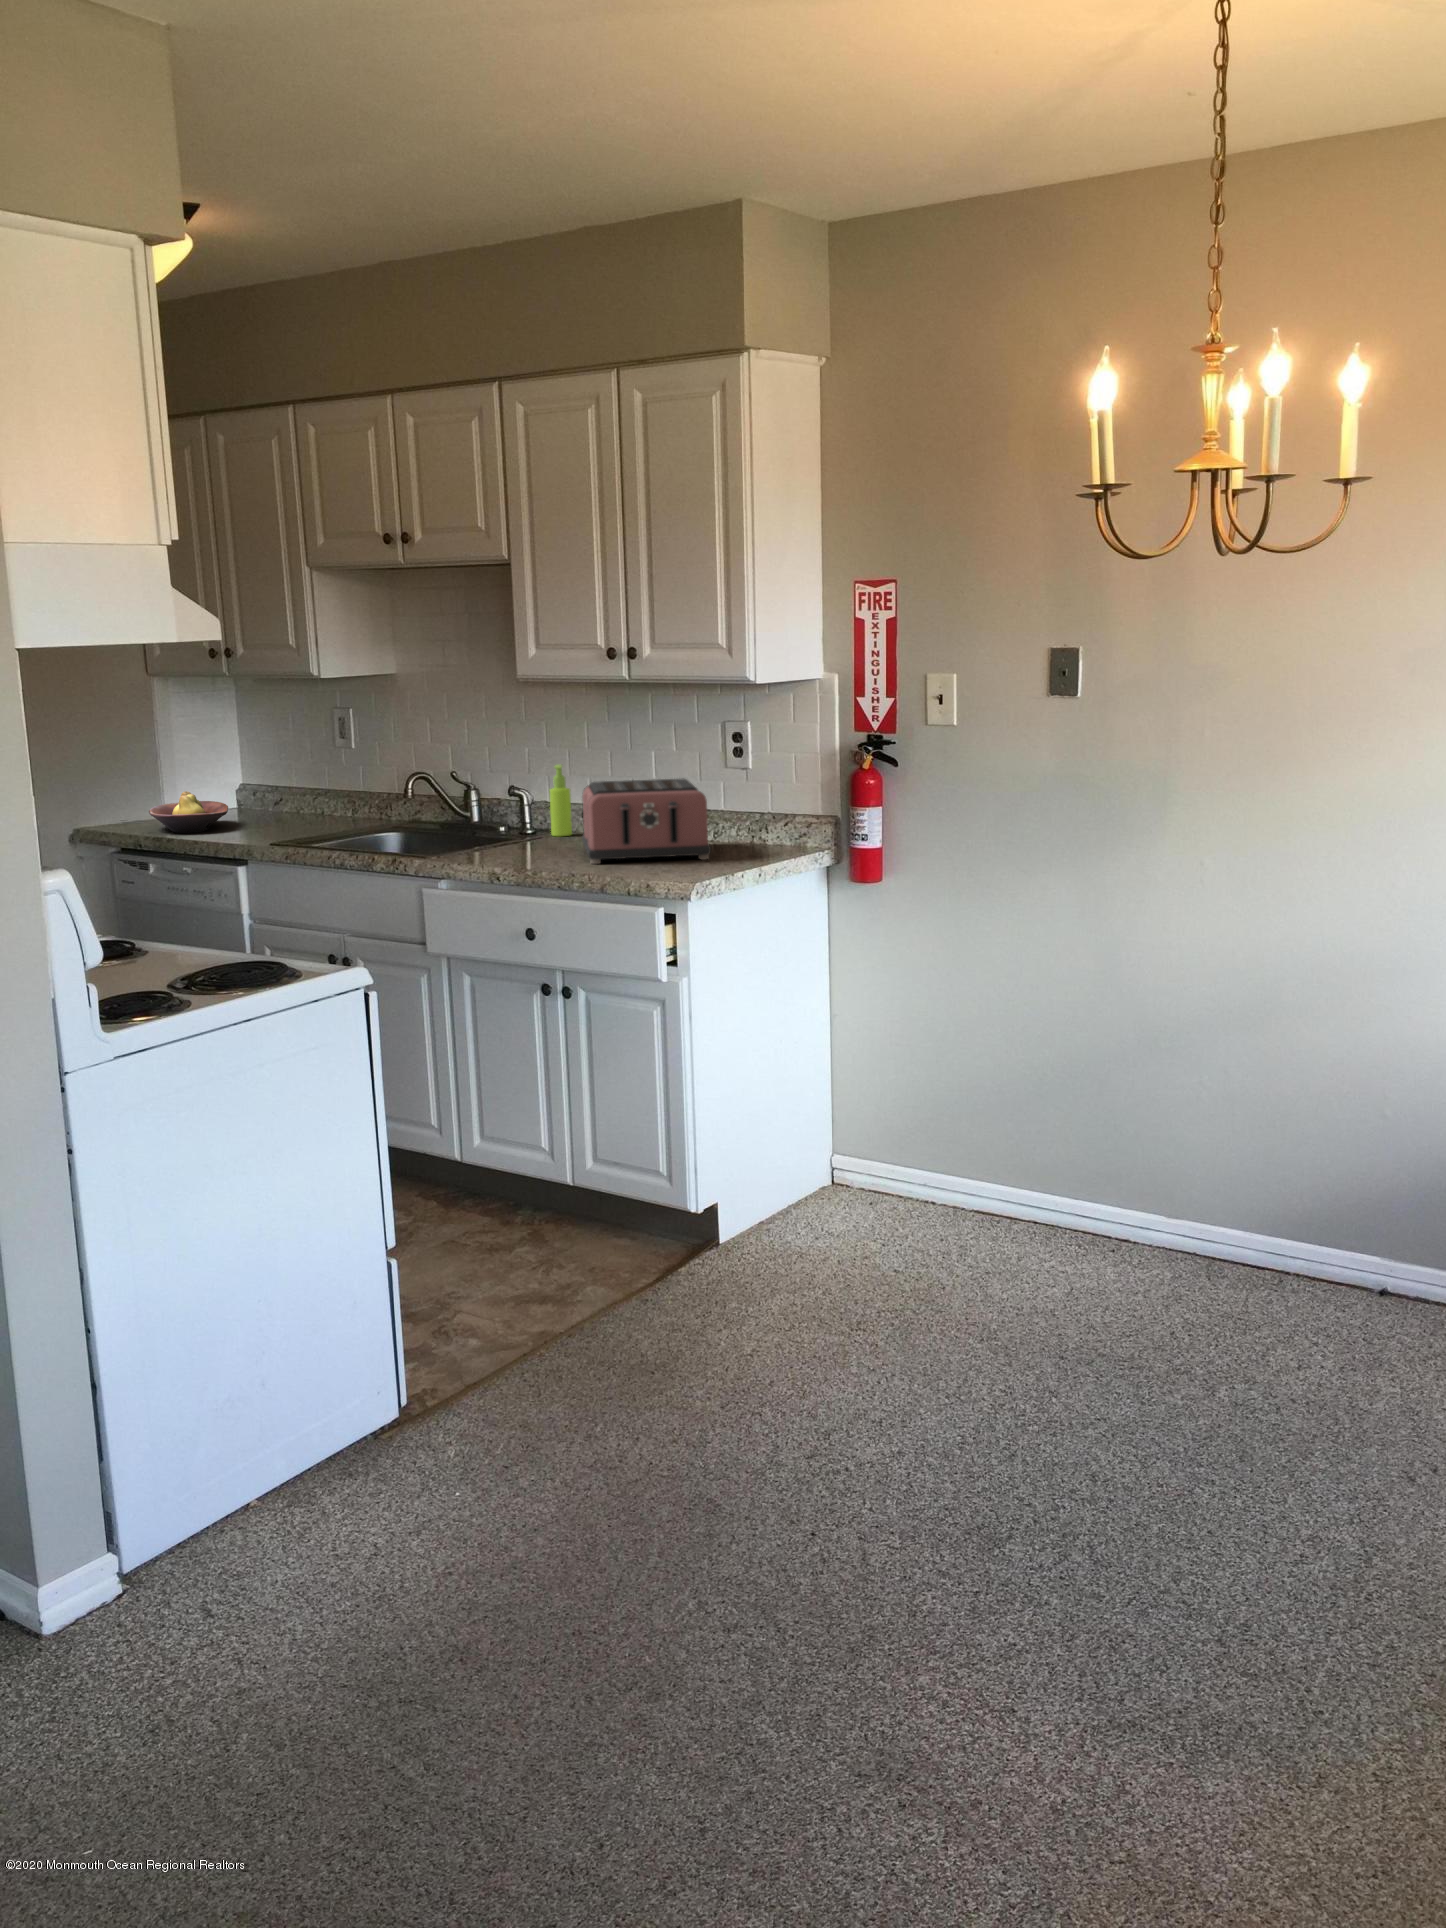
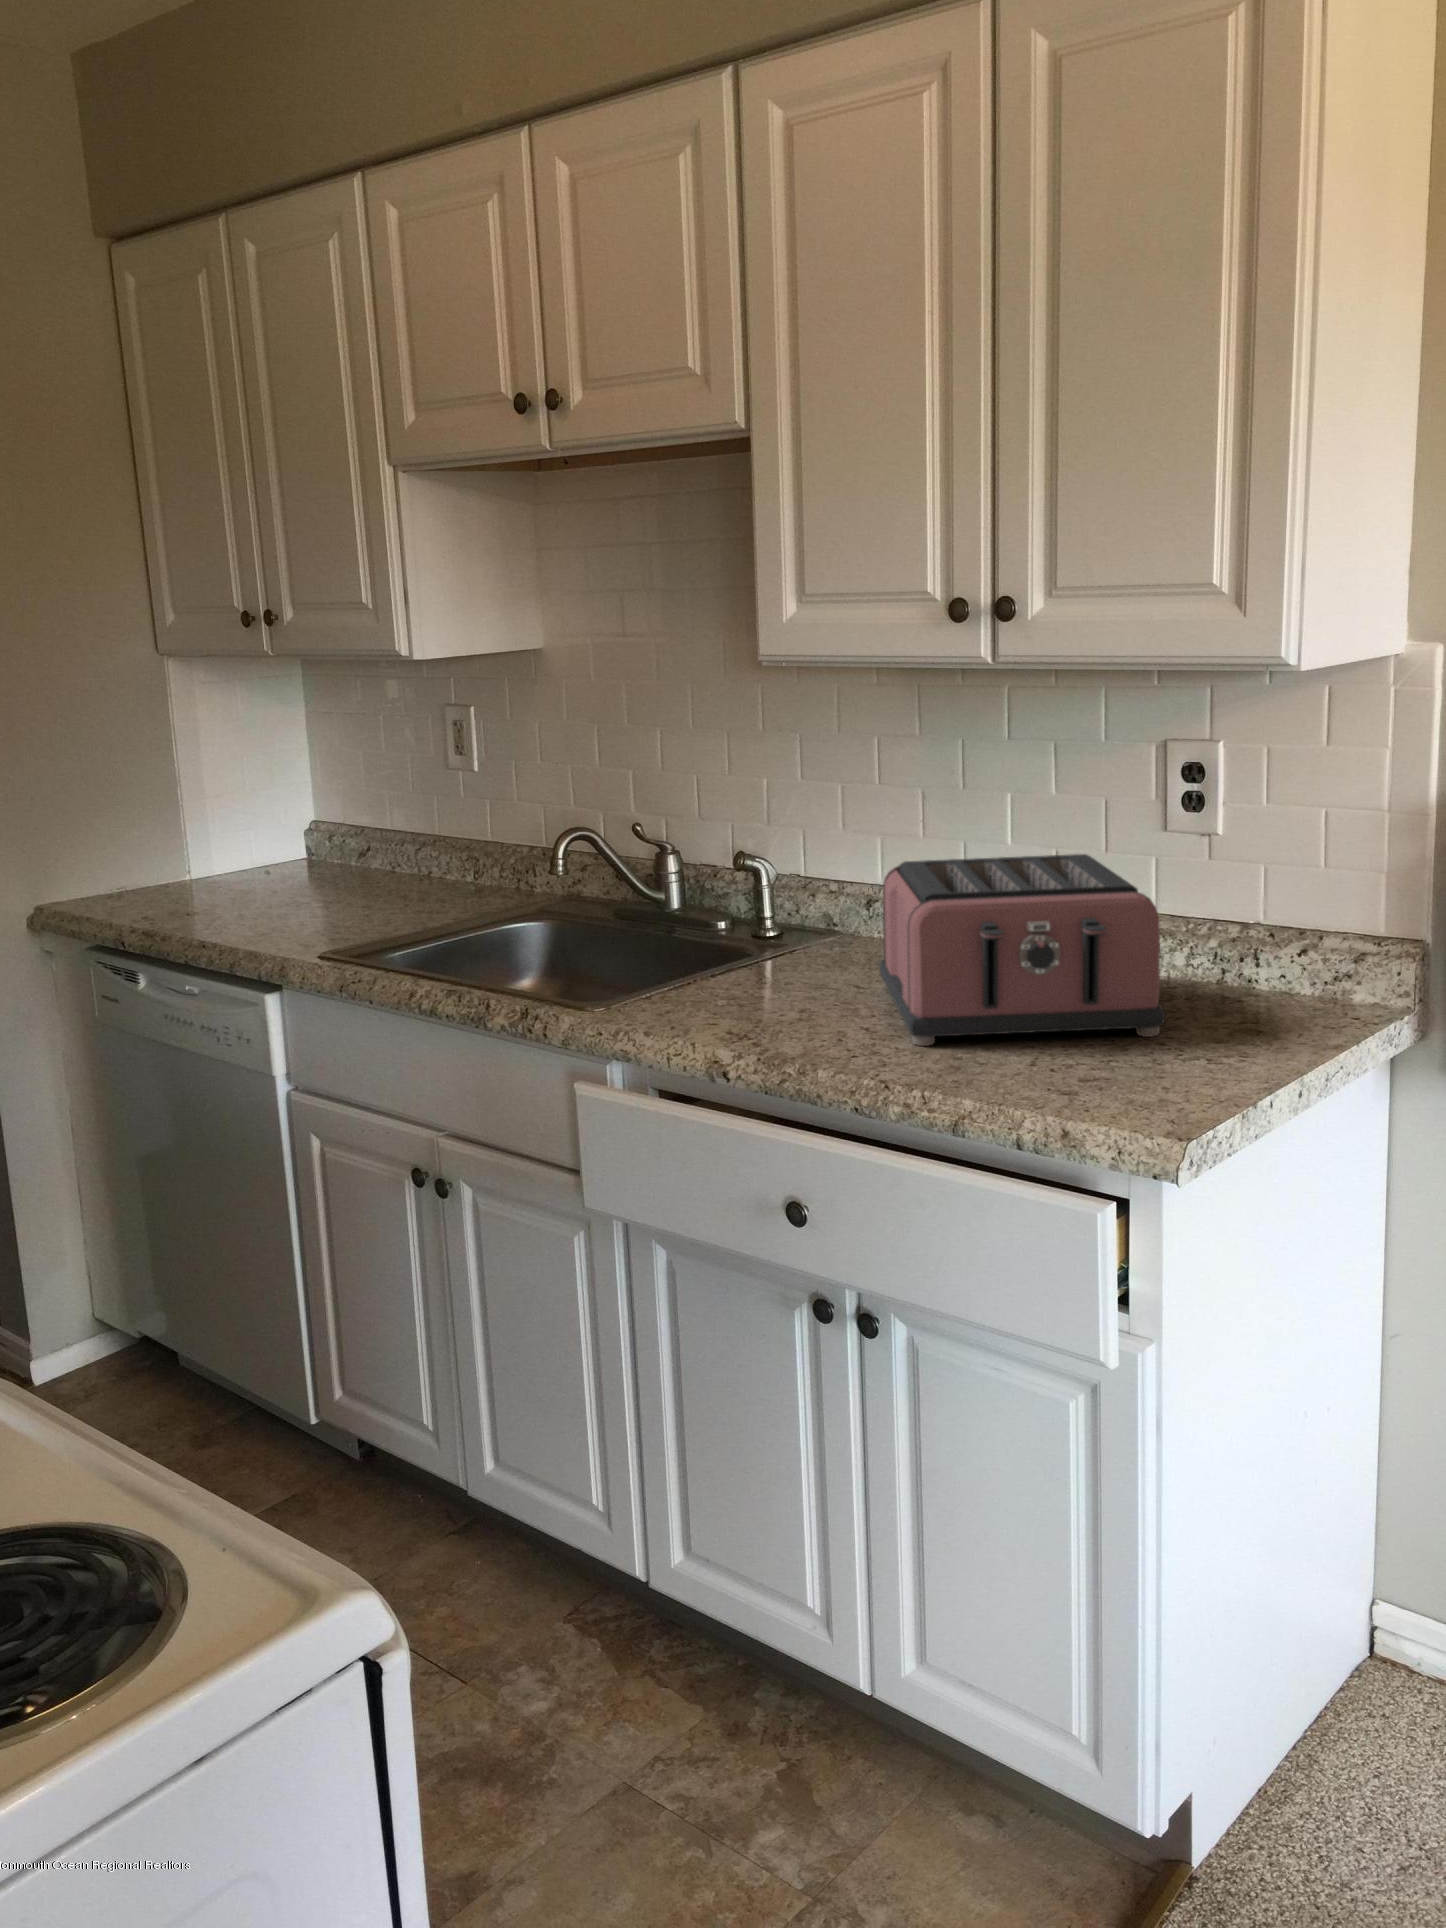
soap dispenser: present [549,765,572,836] -> none [807,814,847,944]
fruit bowl: present [149,791,228,833] -> none [150,843,280,916]

